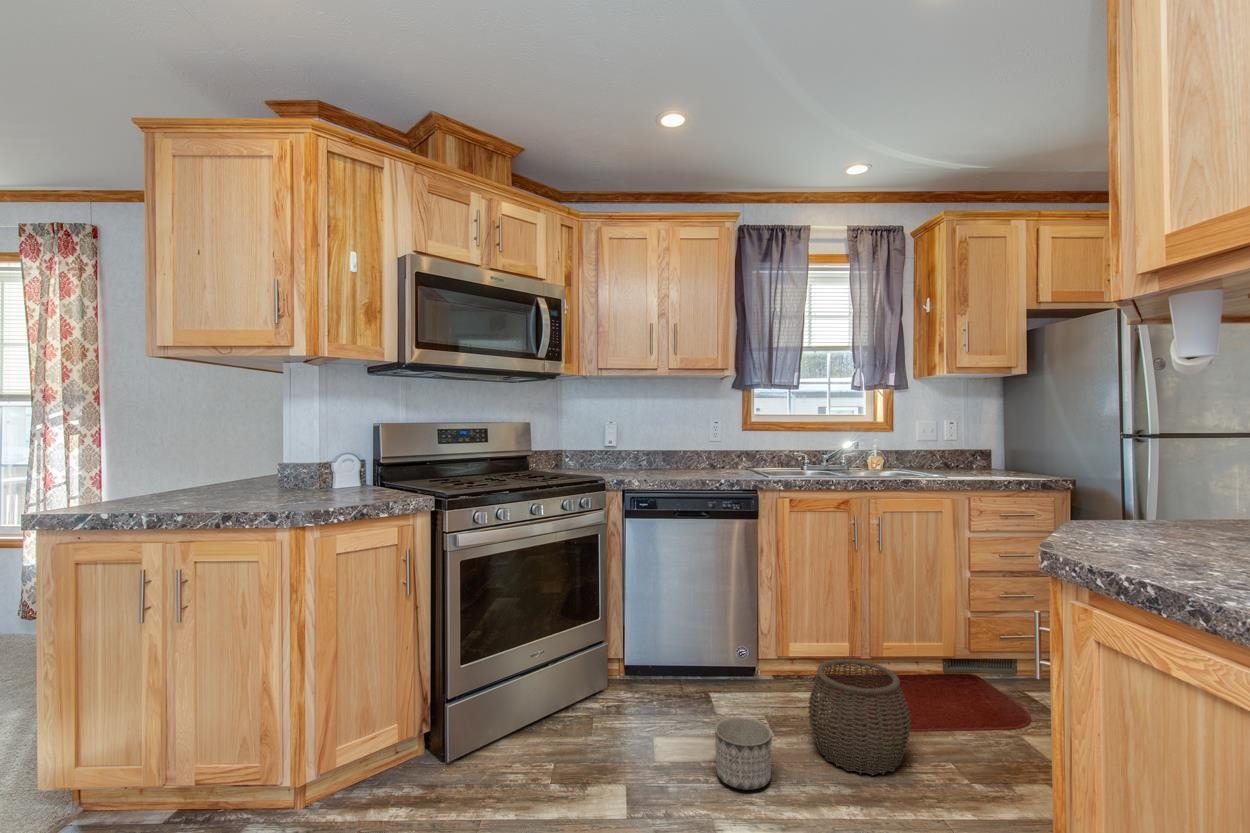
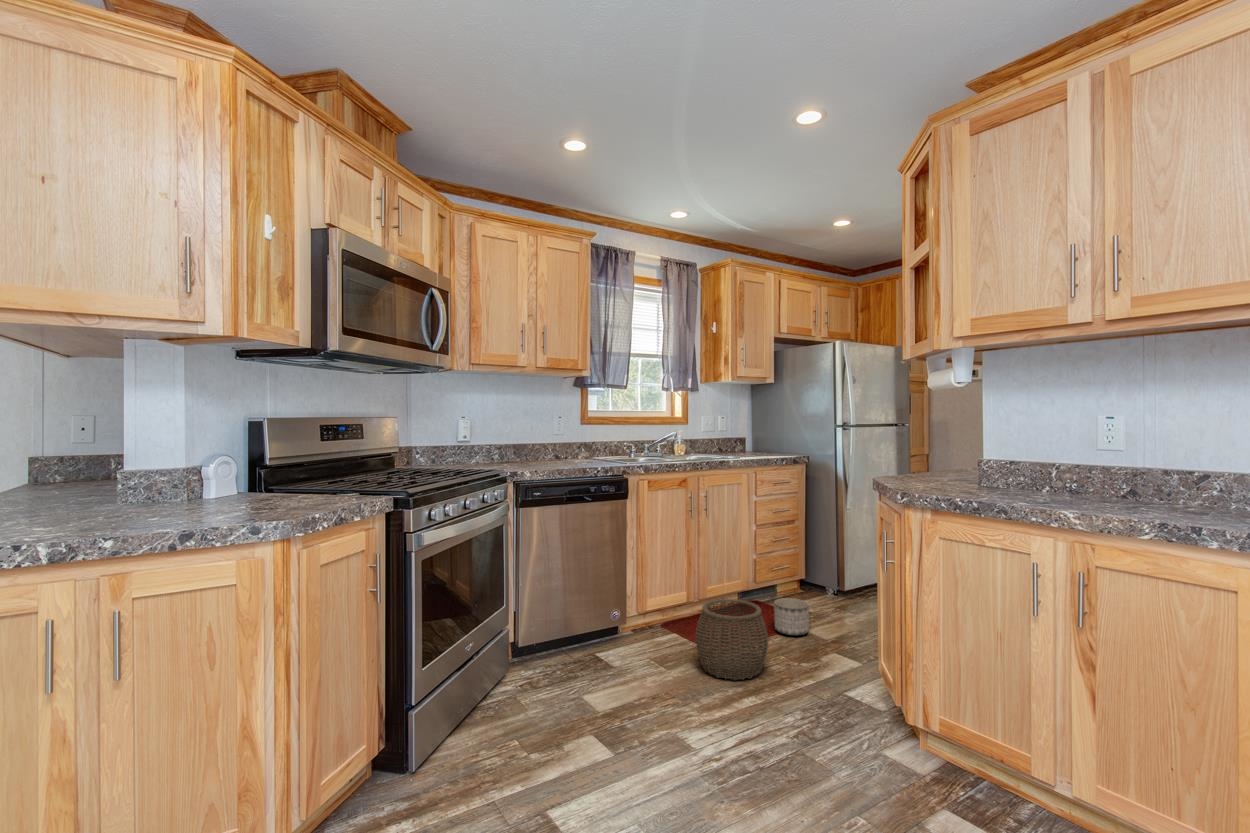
planter: present [715,717,772,790] -> present [774,598,809,635]

